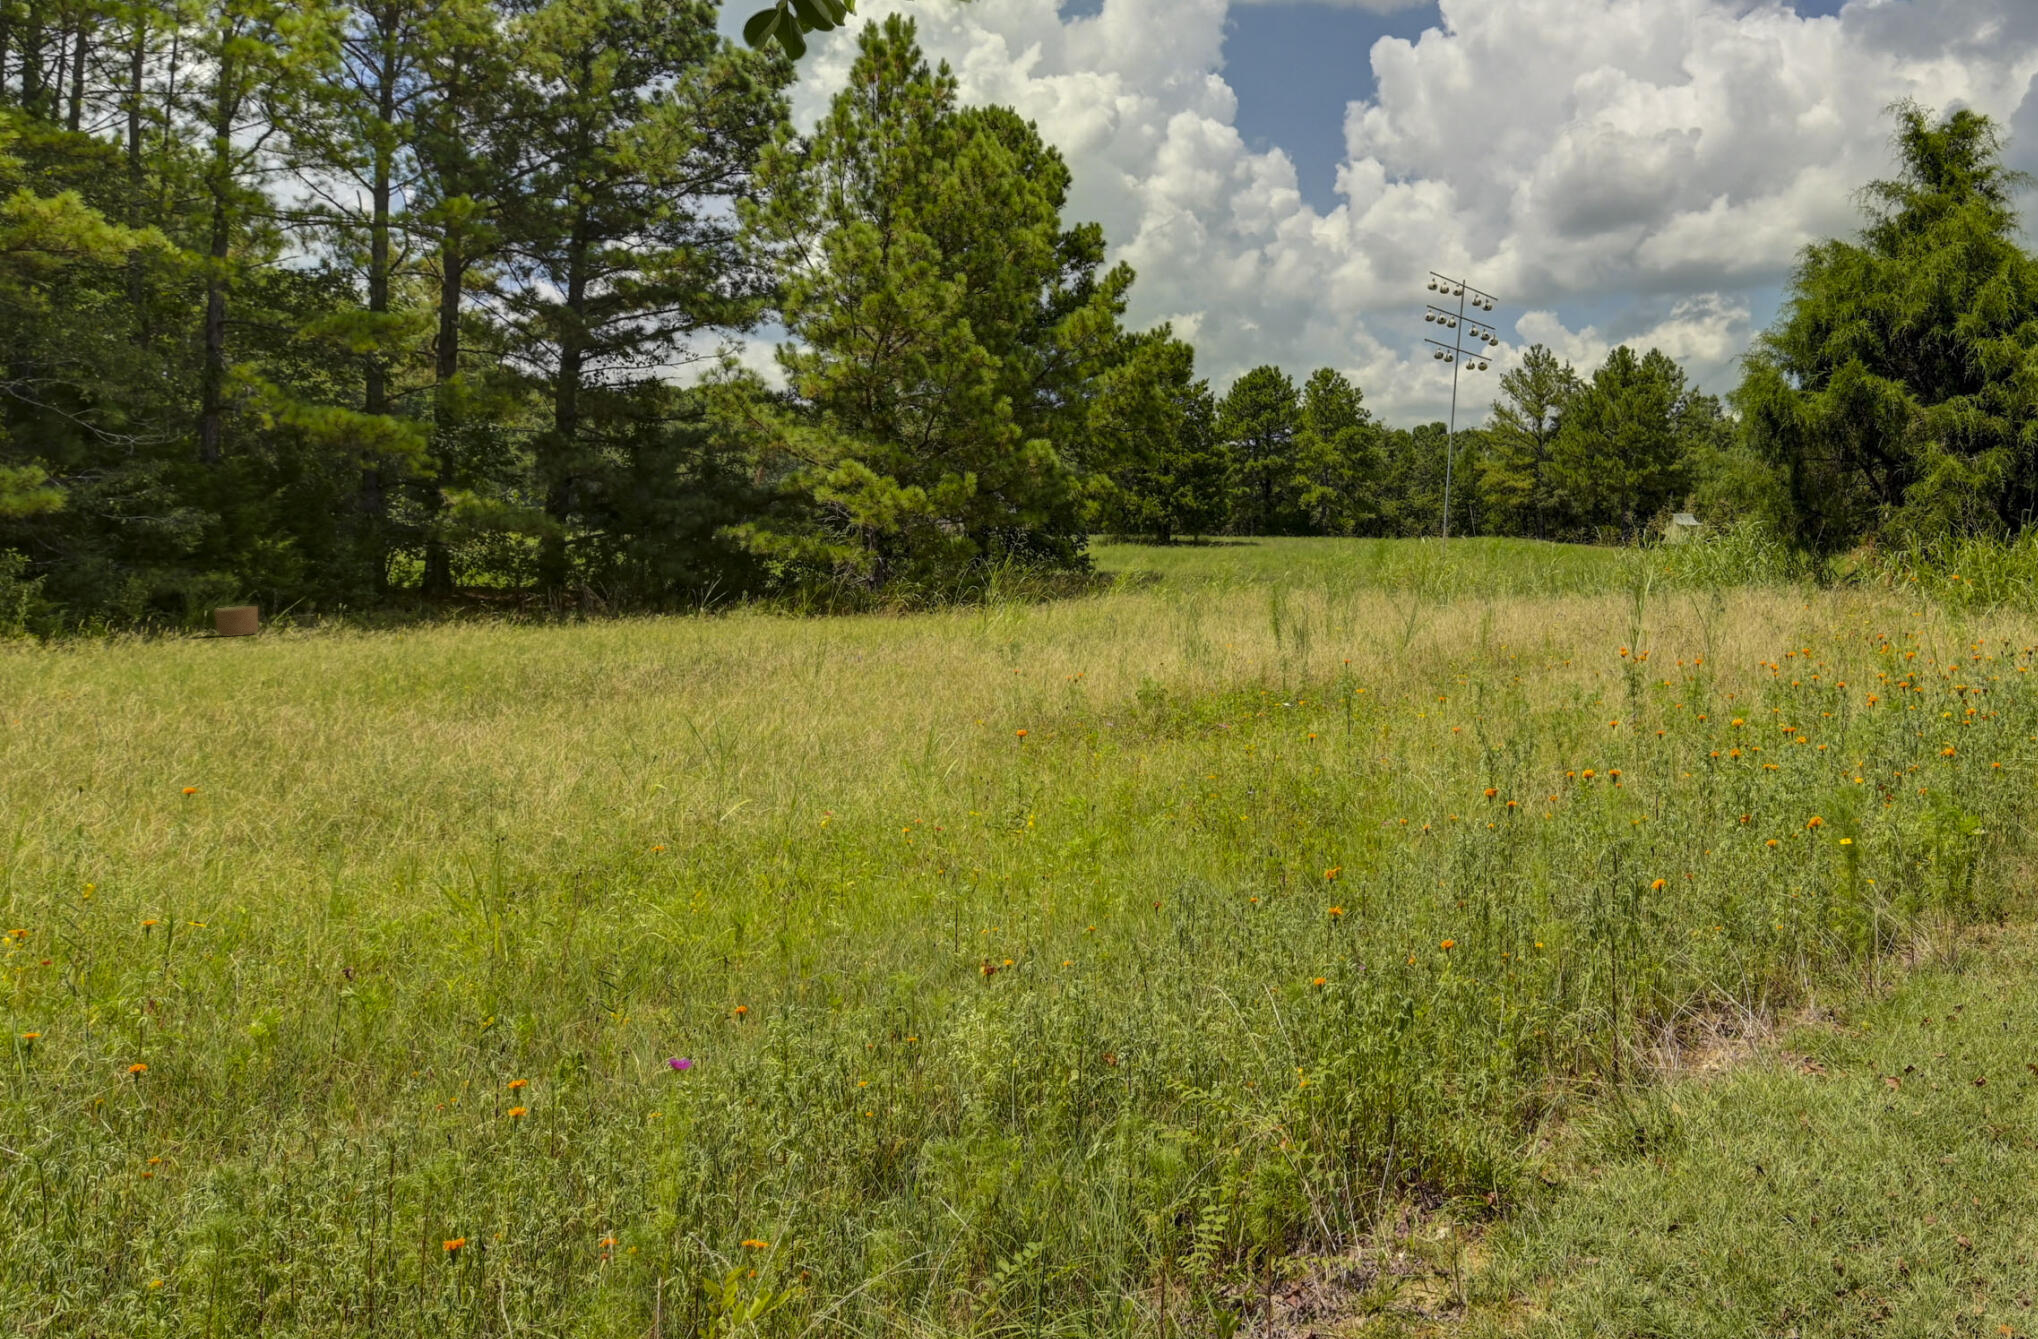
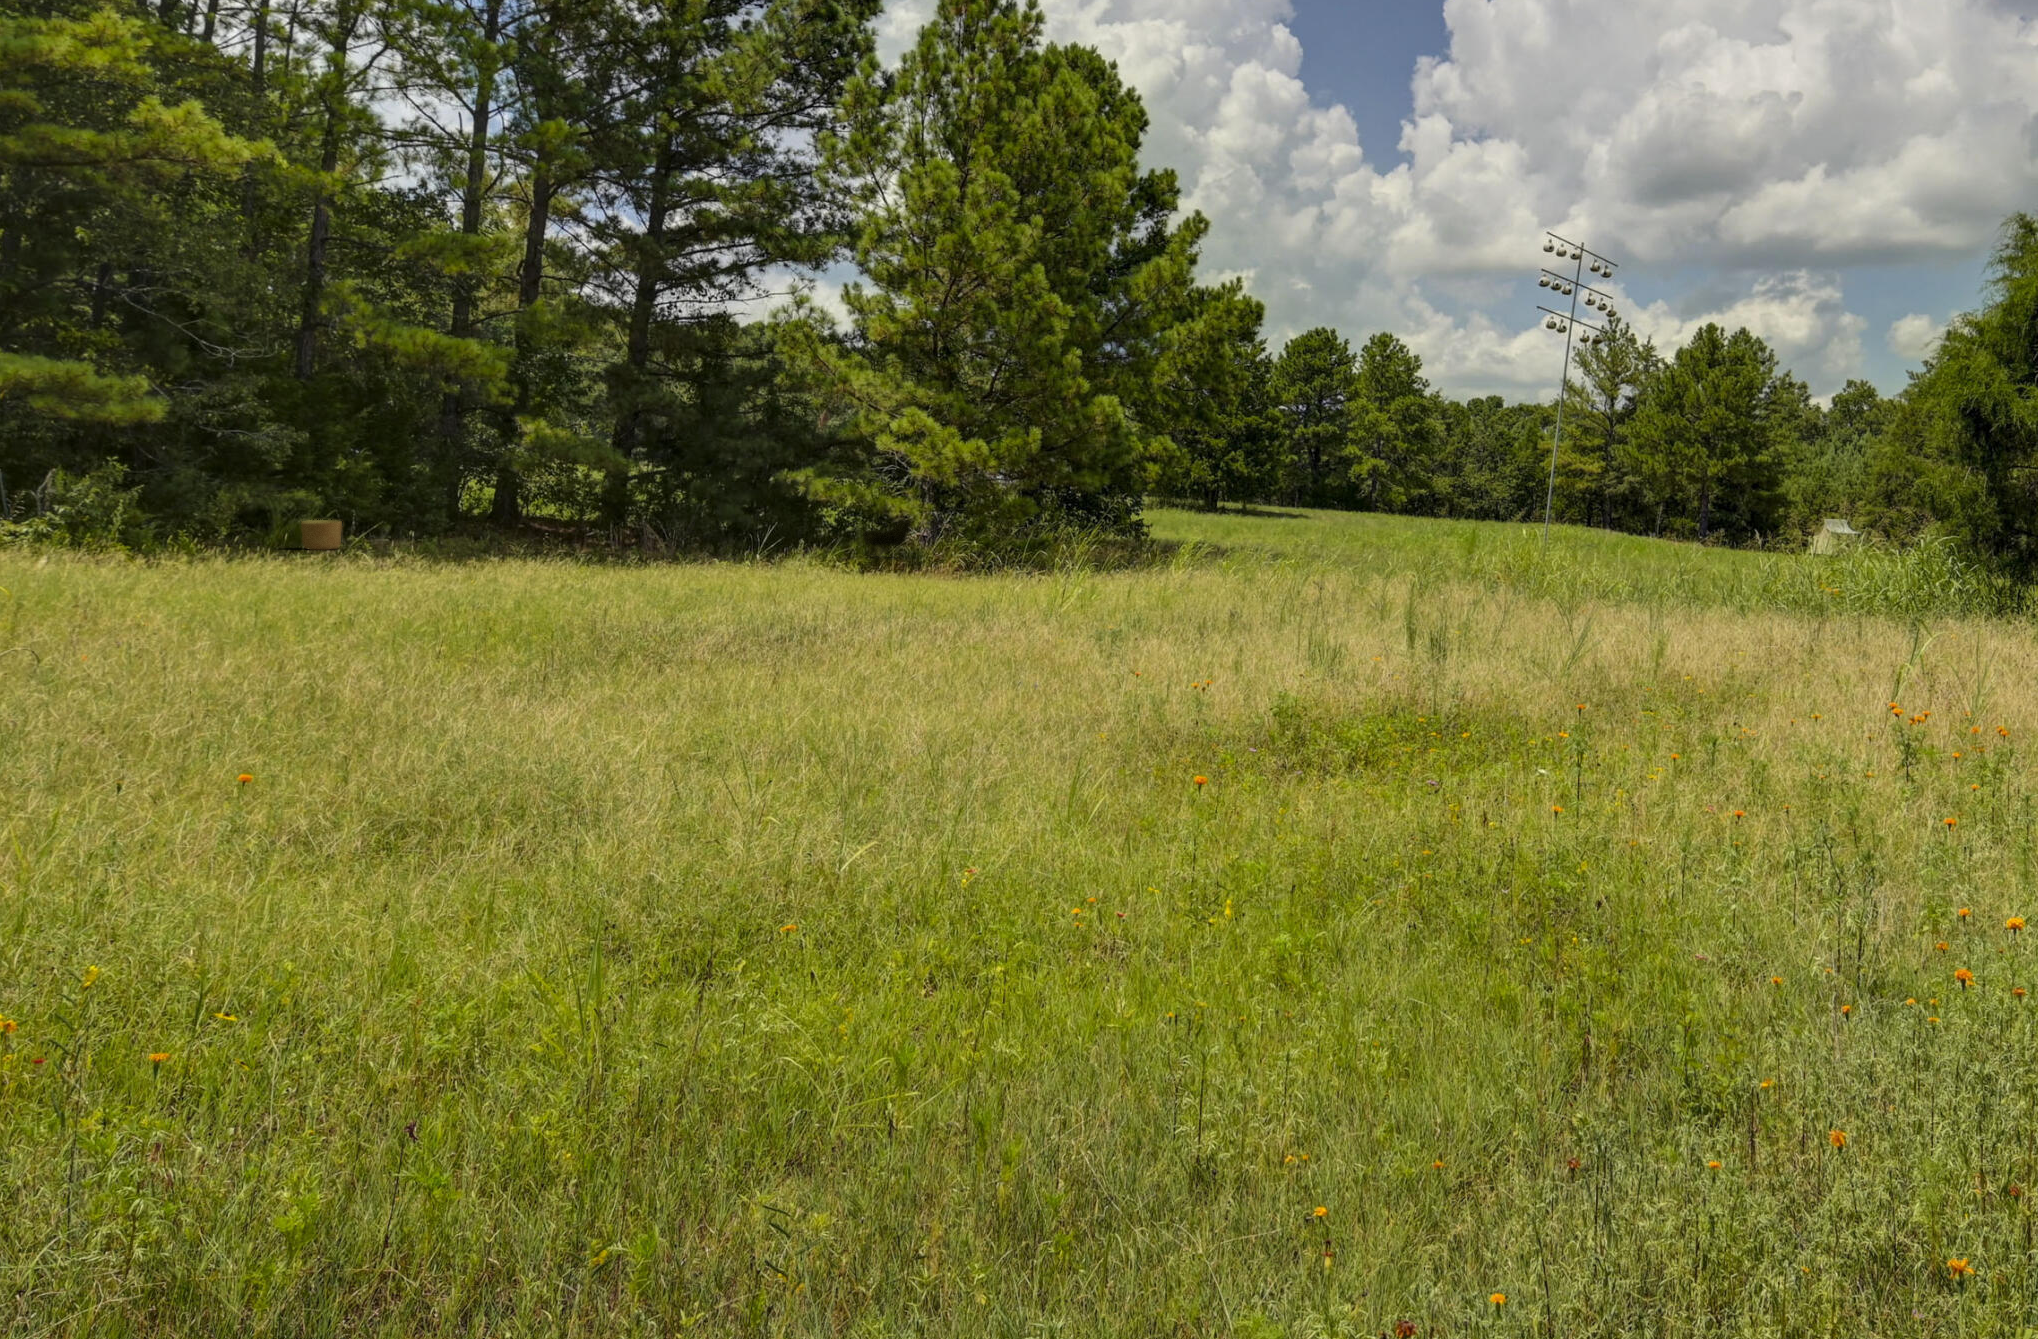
lounge chair: none [803,565,855,605] -> present [863,519,911,557]

